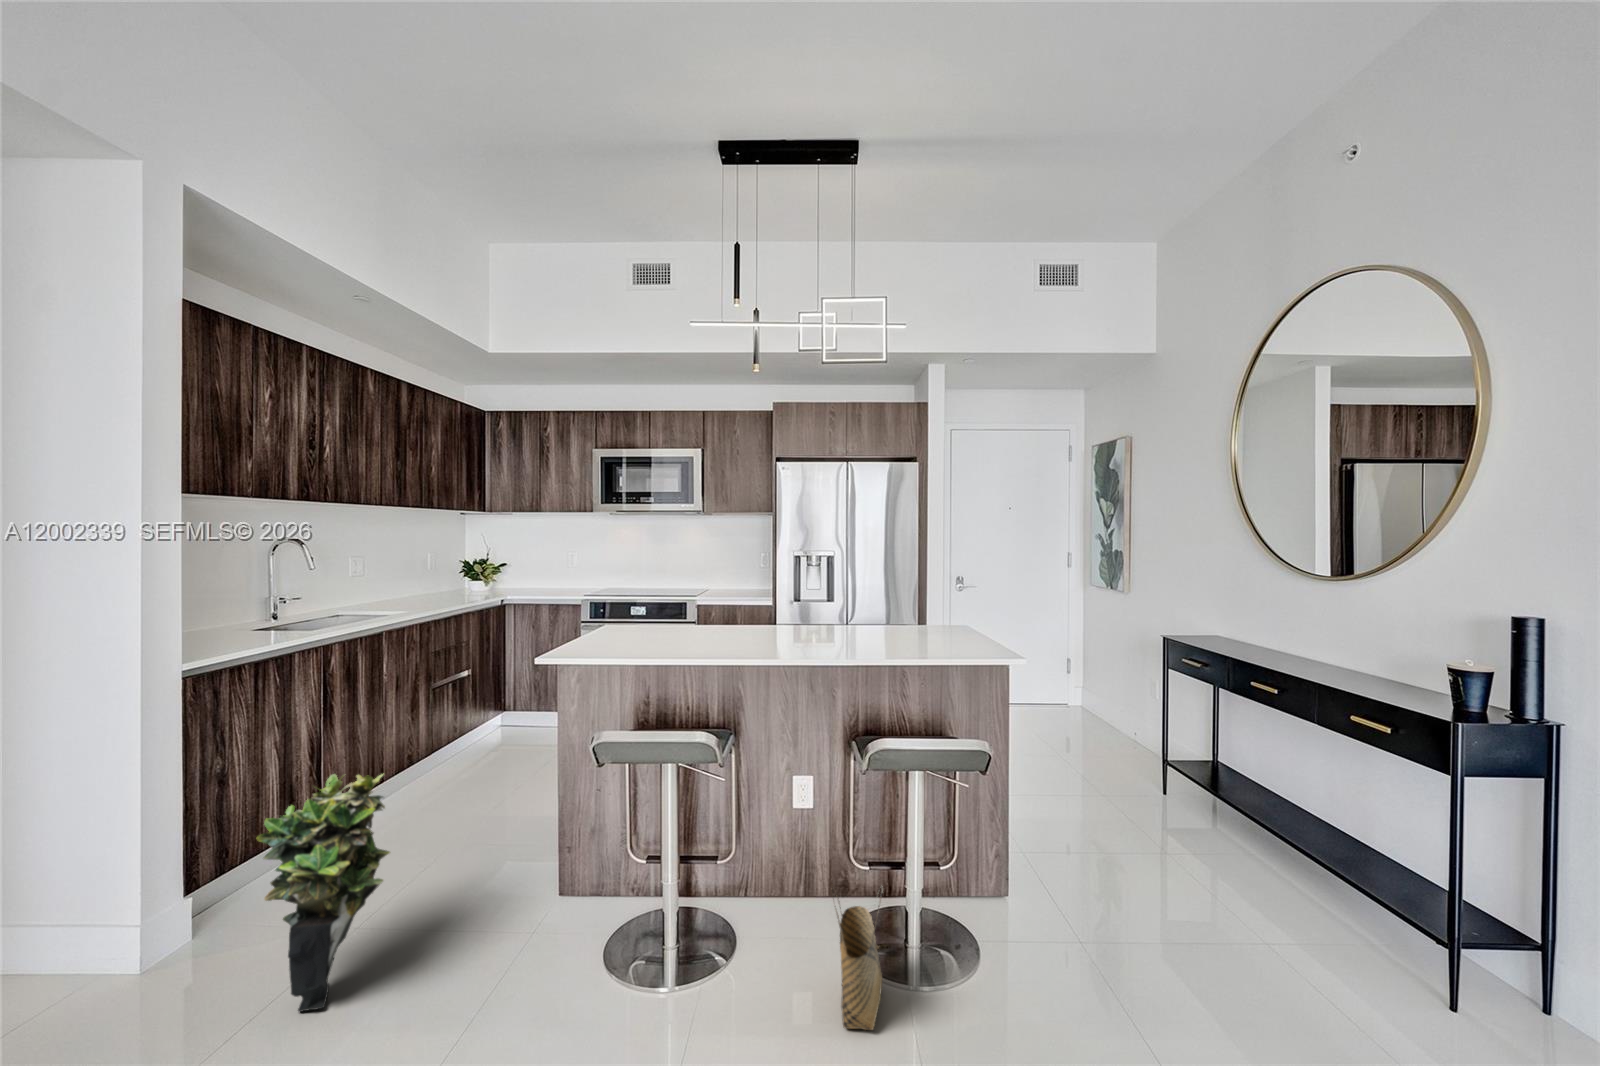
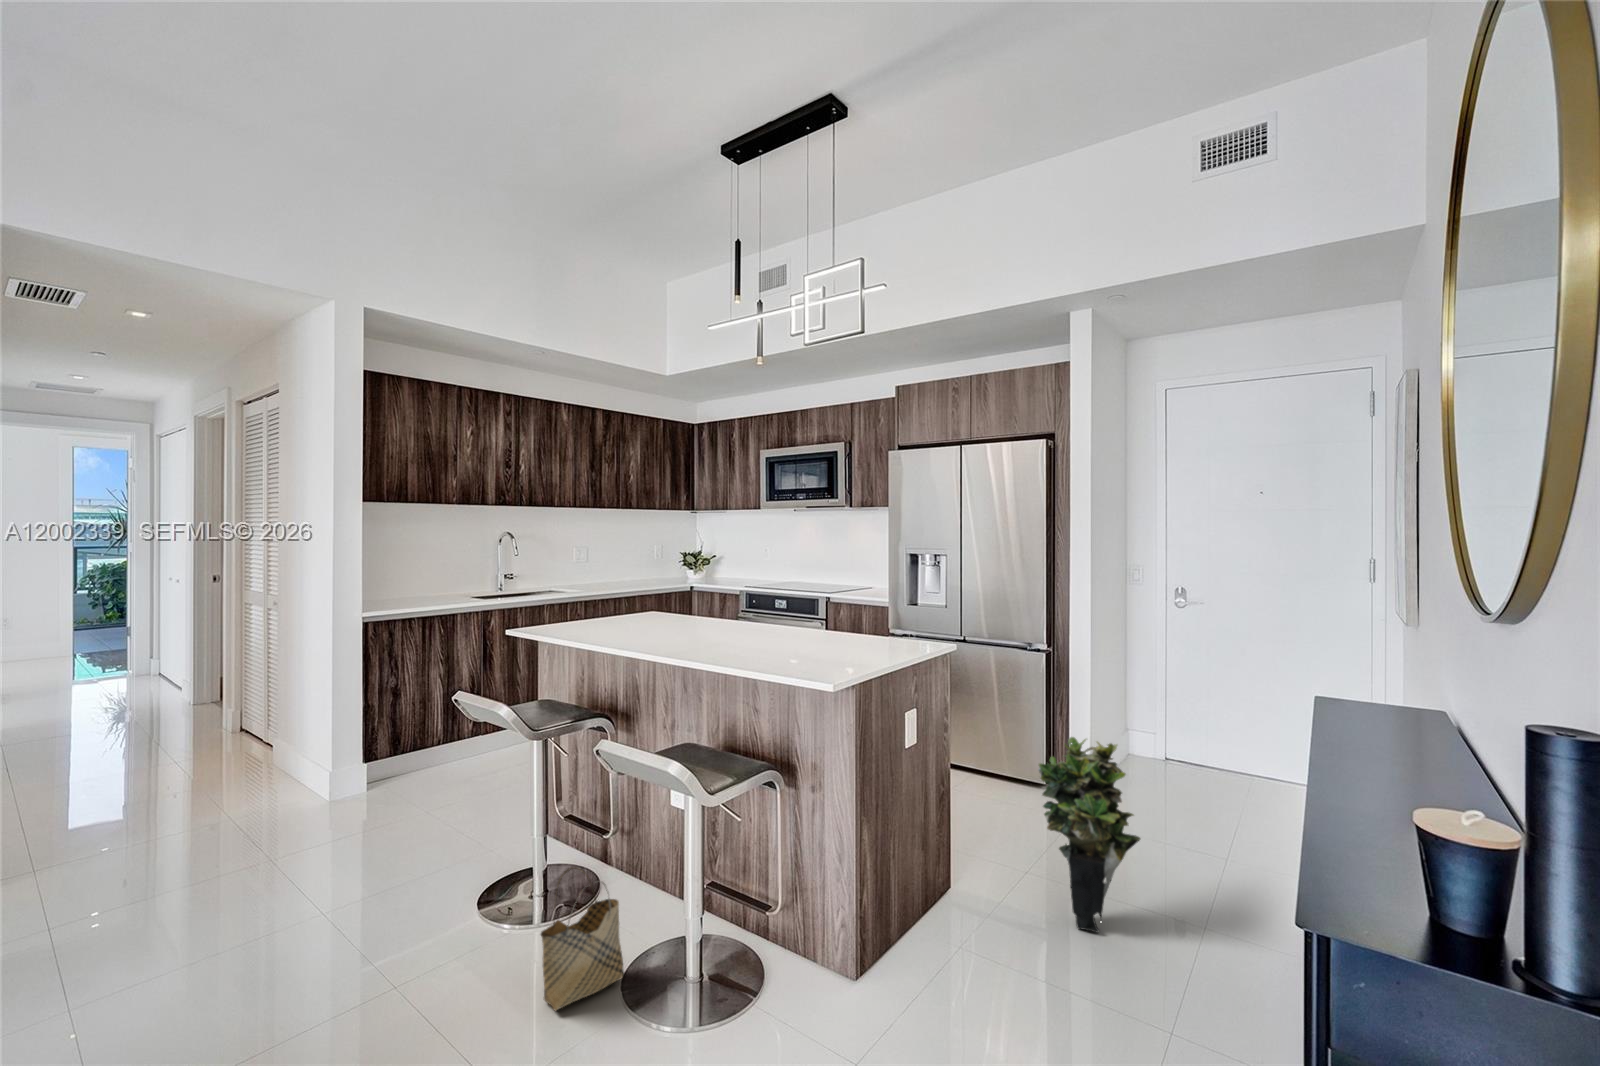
potted plant: present [257,774,390,1012] -> present [1039,737,1140,933]

